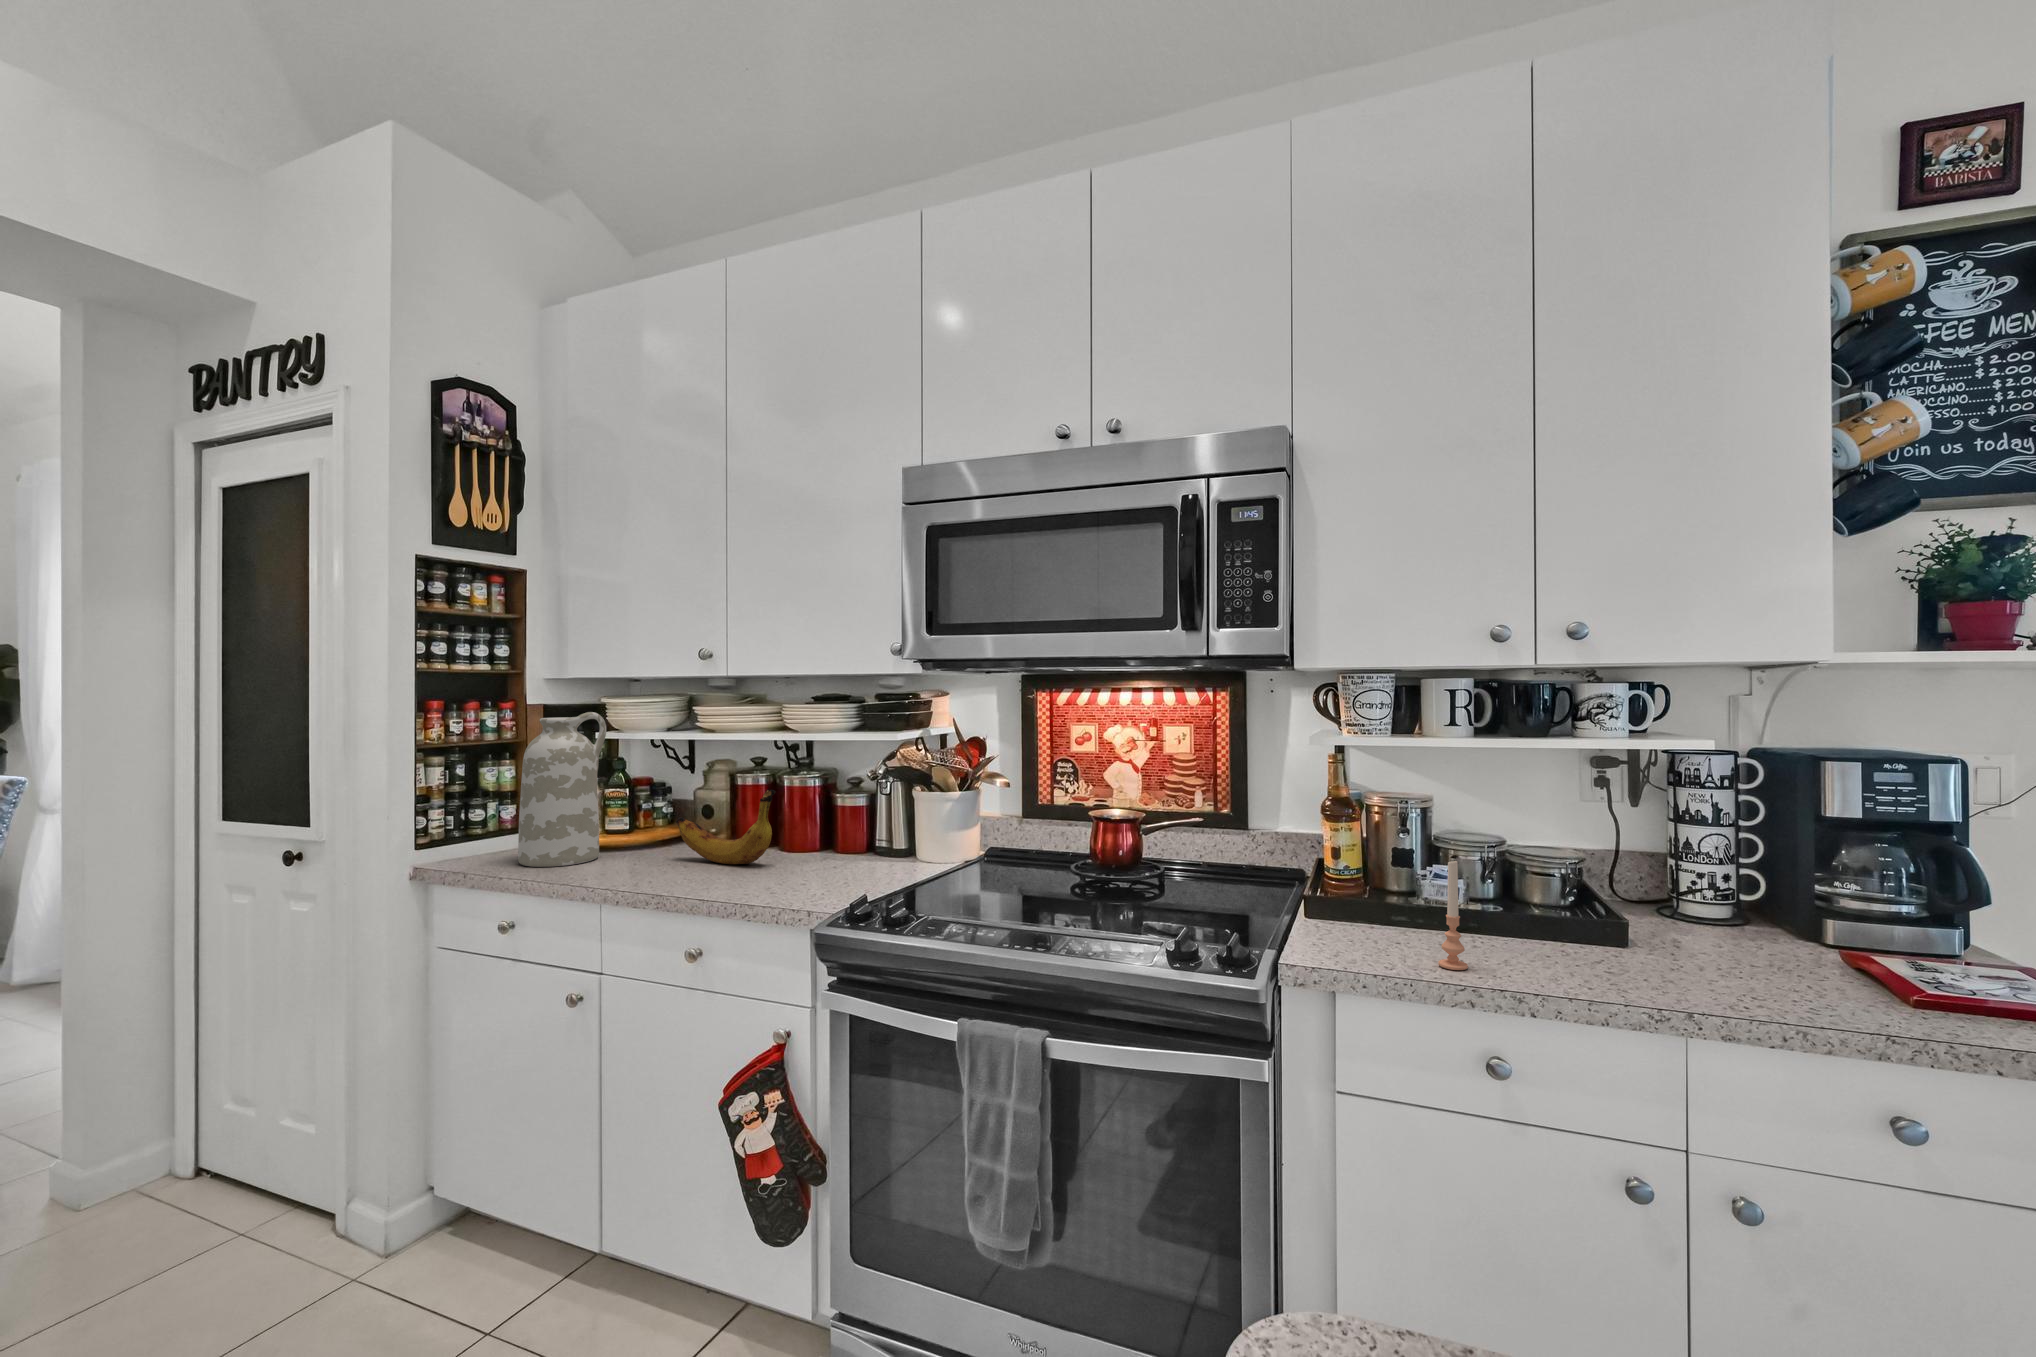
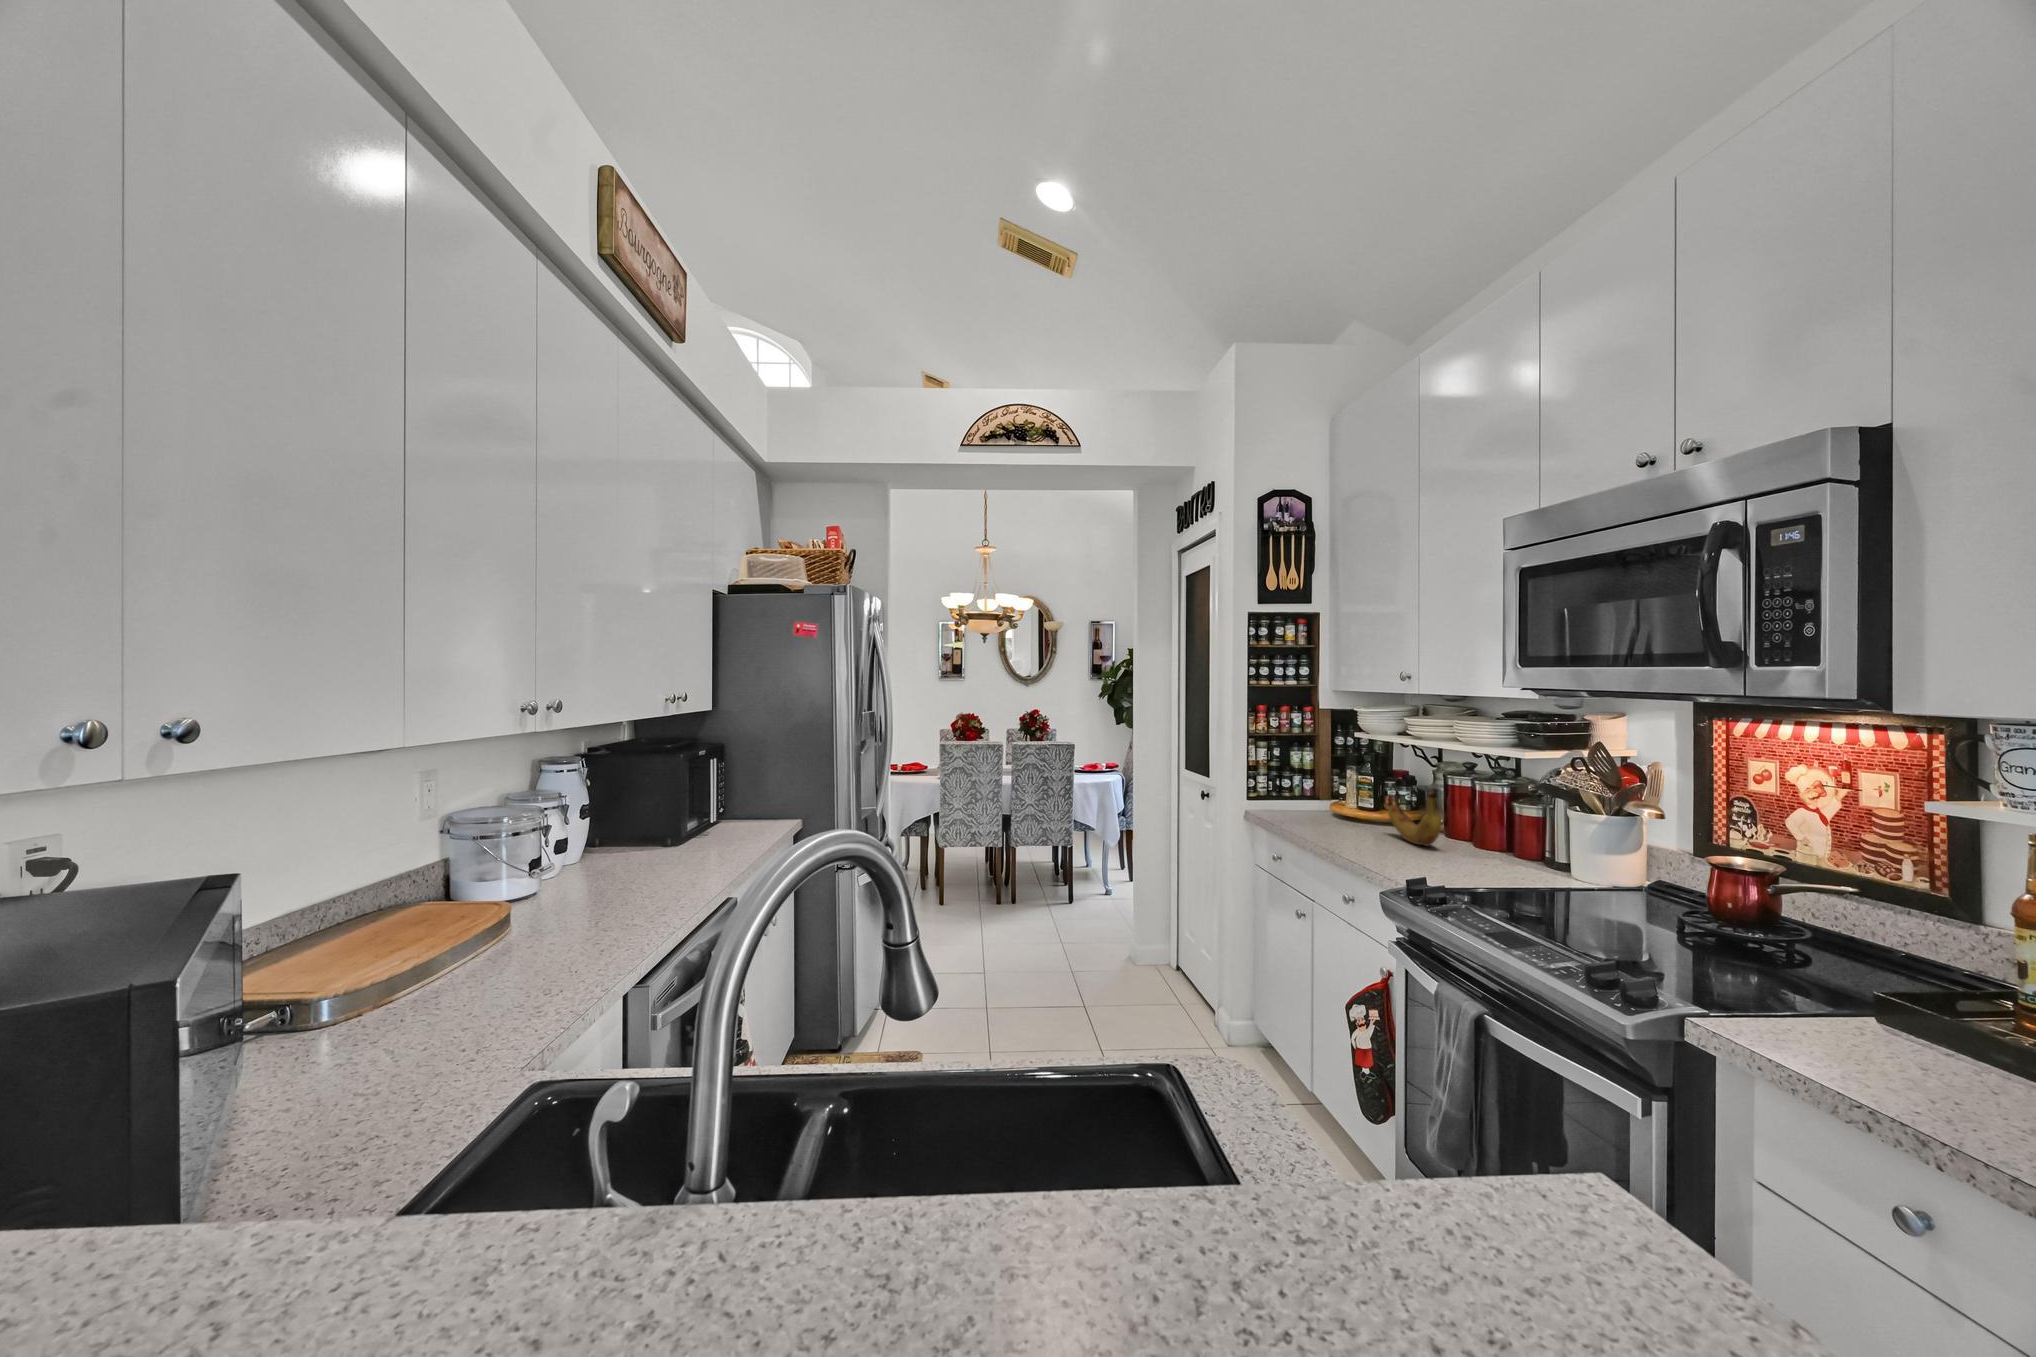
vase: present [518,712,606,867] -> none [1292,718,1350,824]
candle: present [1438,861,1468,970] -> none [1878,962,1925,1100]

